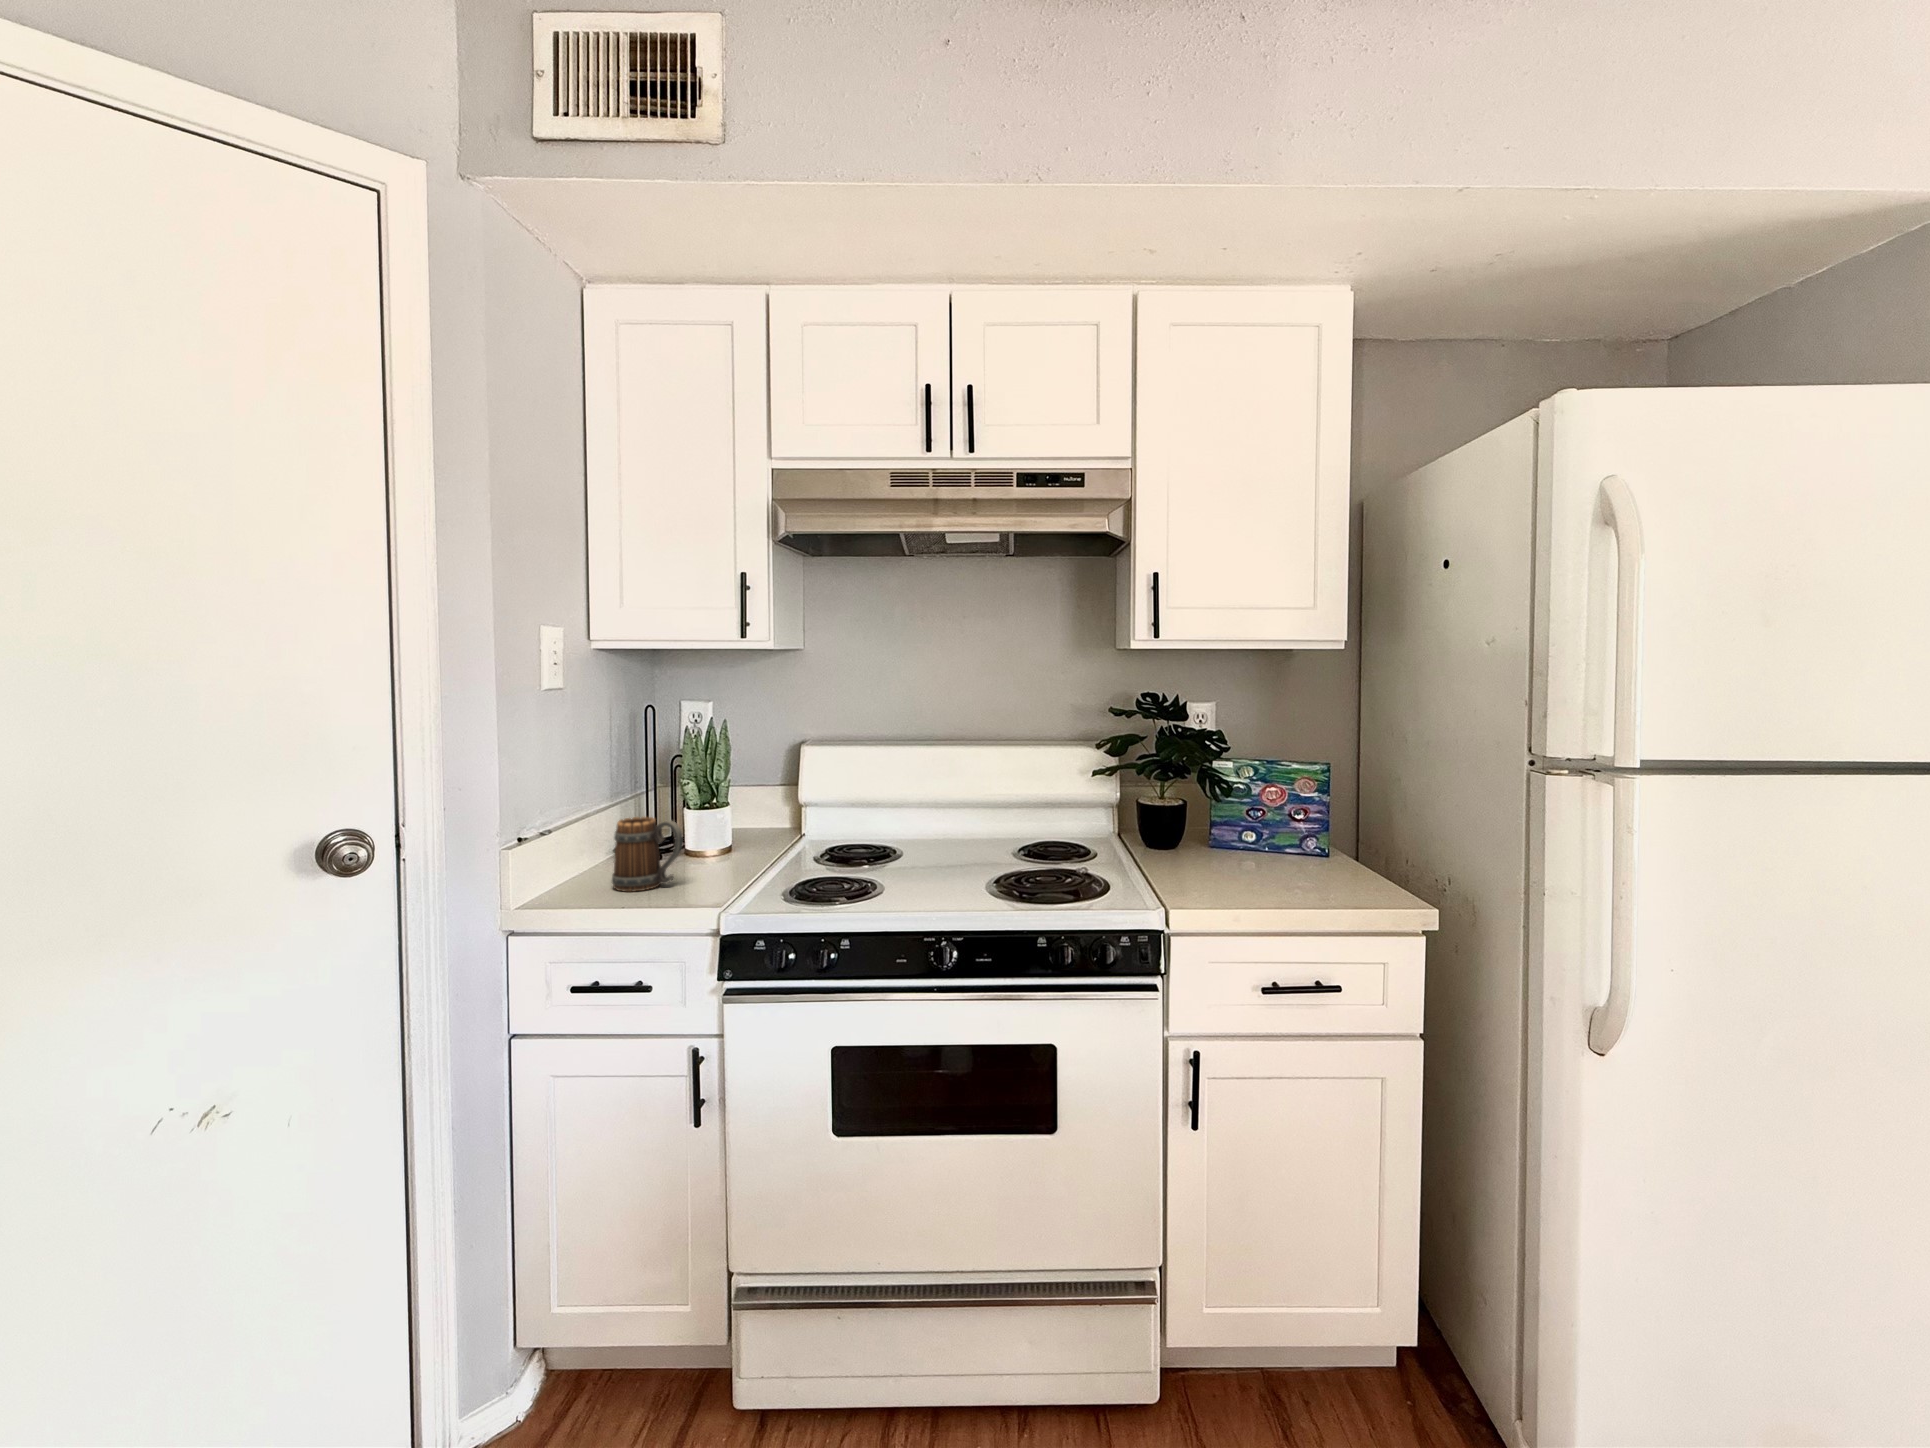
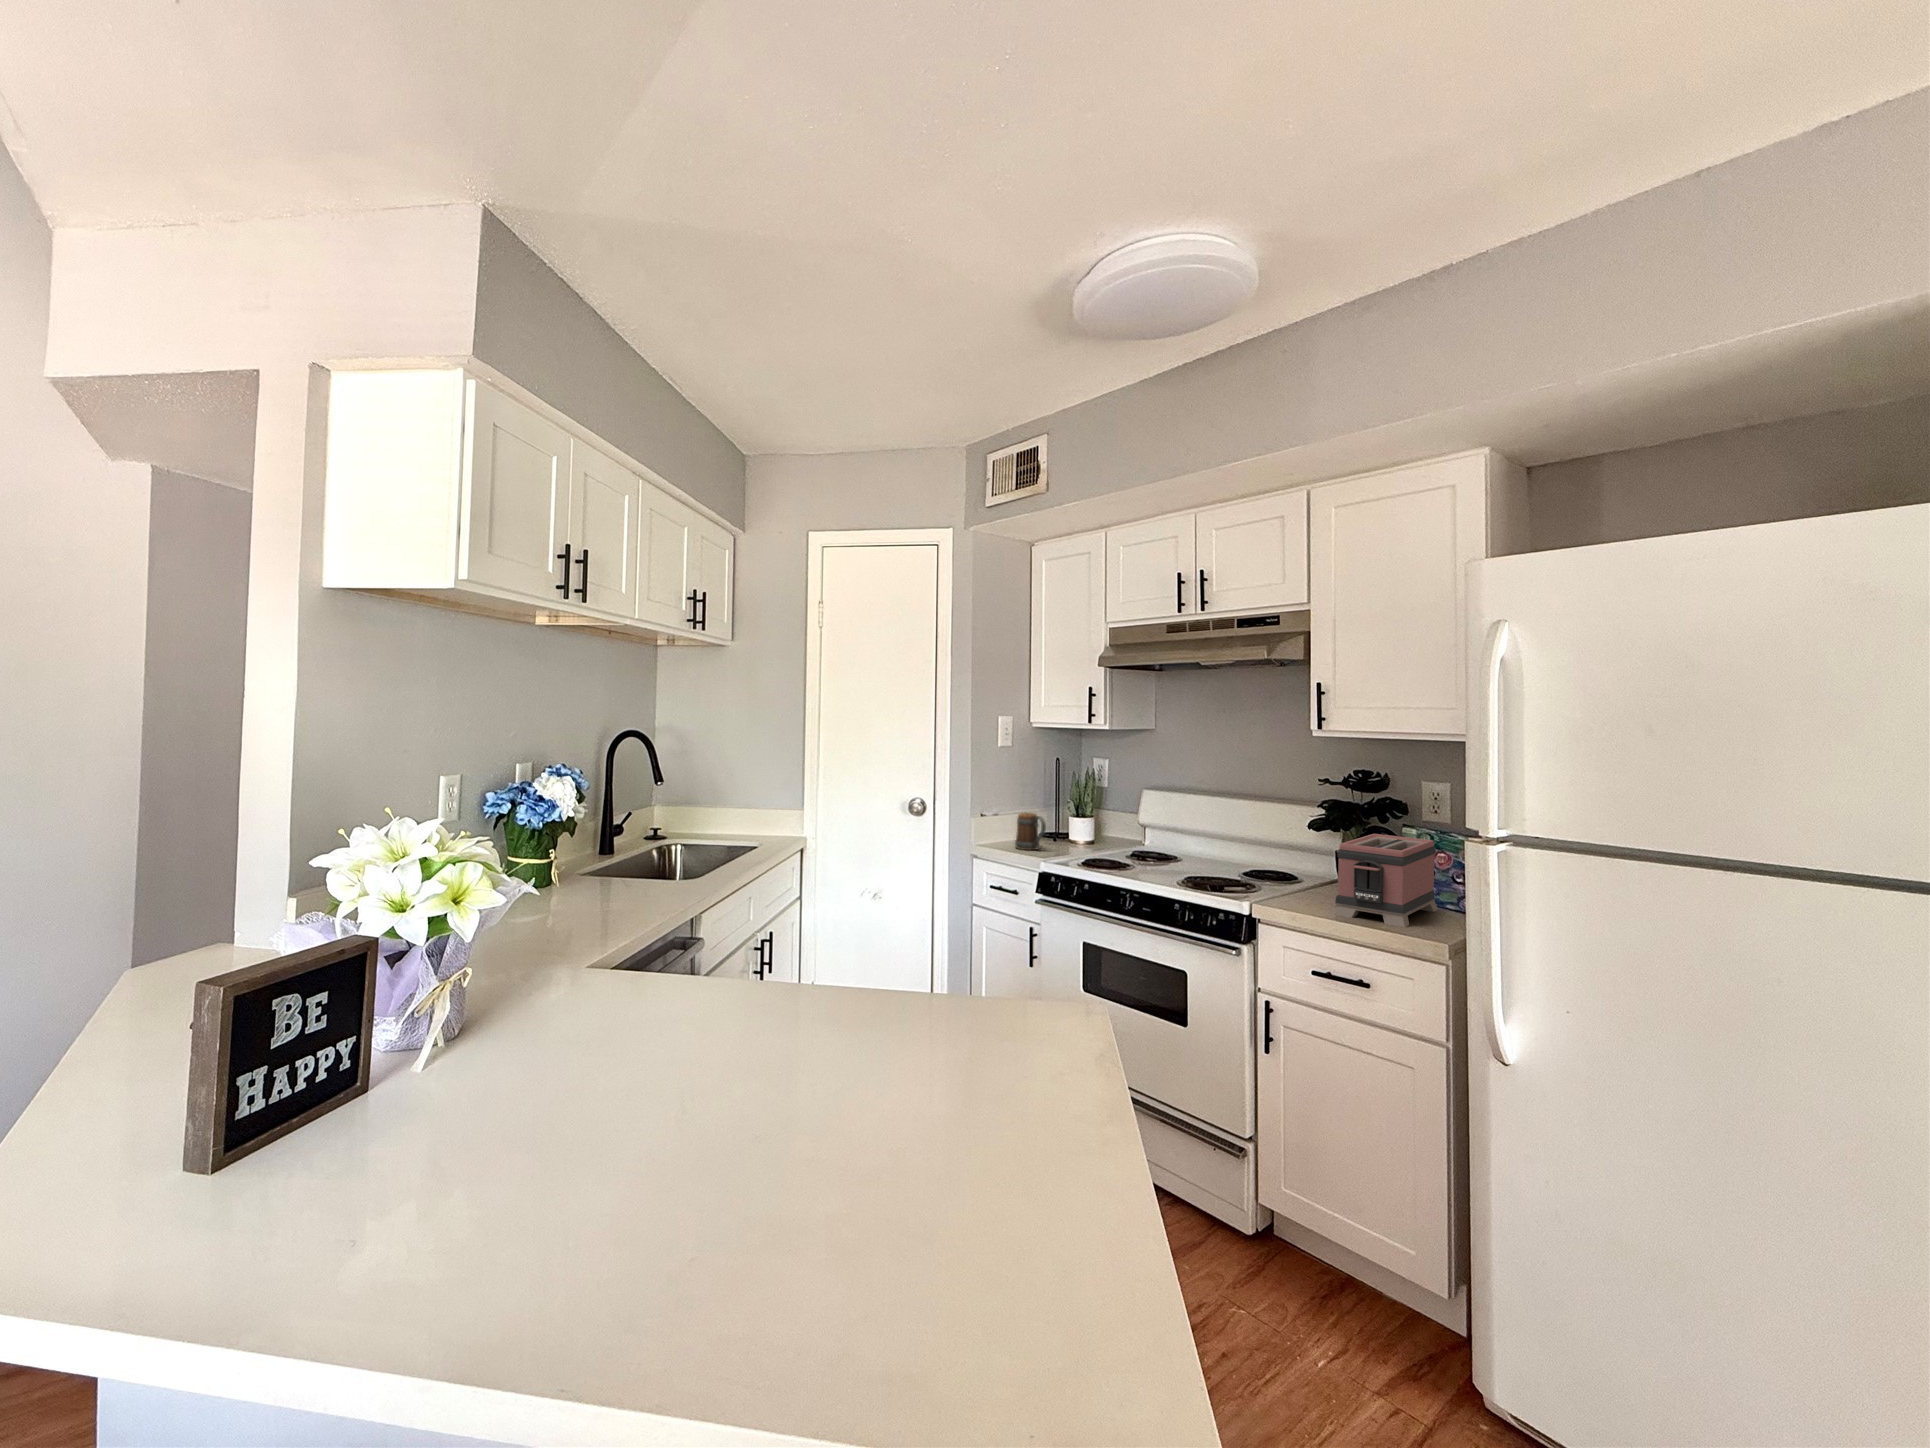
toaster: none [1206,772,1352,901] -> present [1333,834,1438,927]

